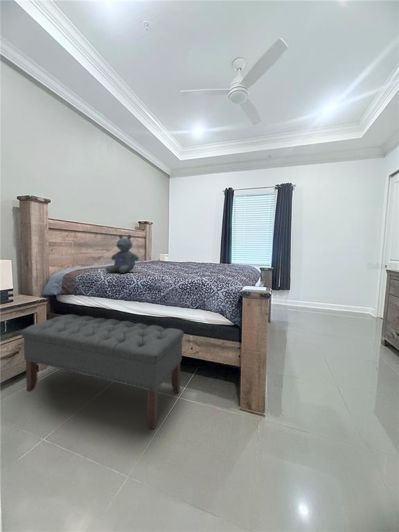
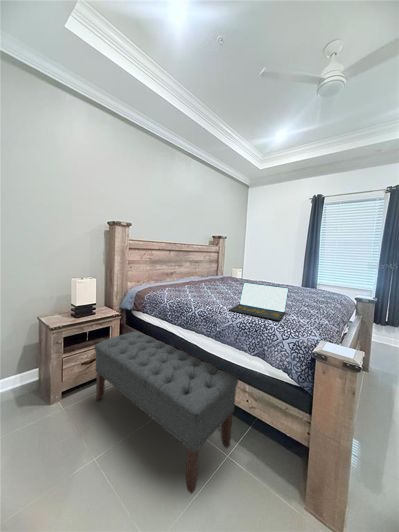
stuffed bear: present [106,235,139,273] -> none [170,257,202,297]
laptop: none [170,255,217,280] -> present [229,282,289,321]

